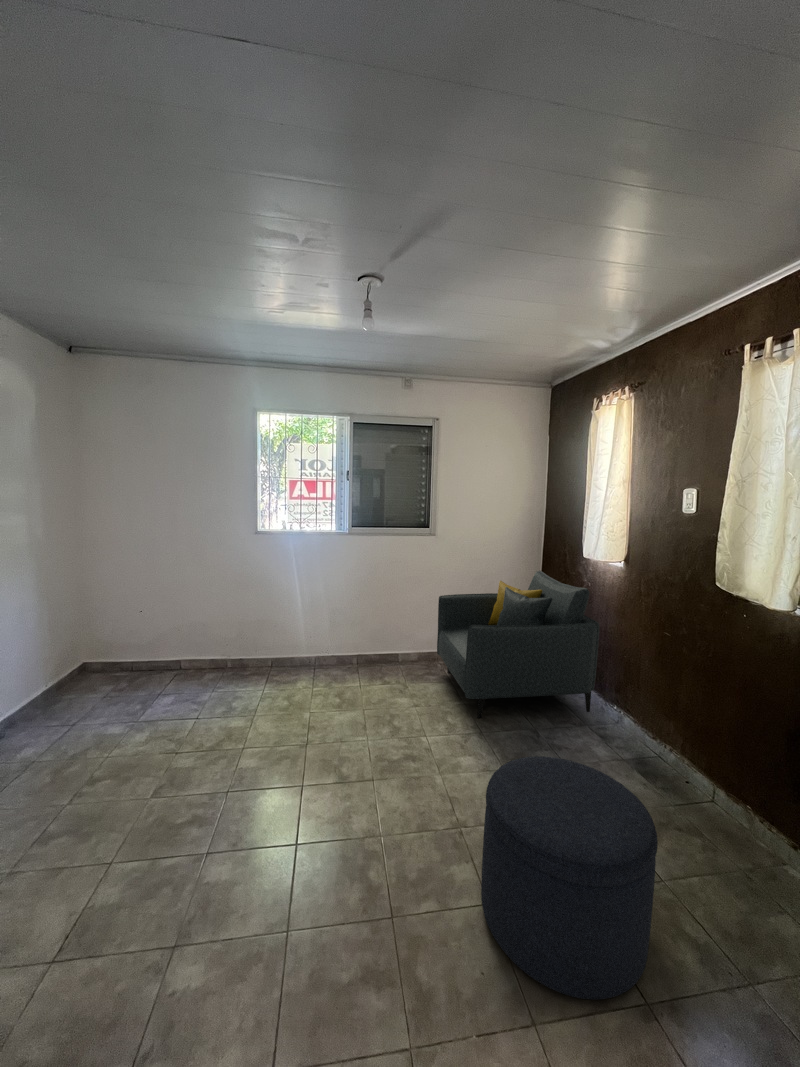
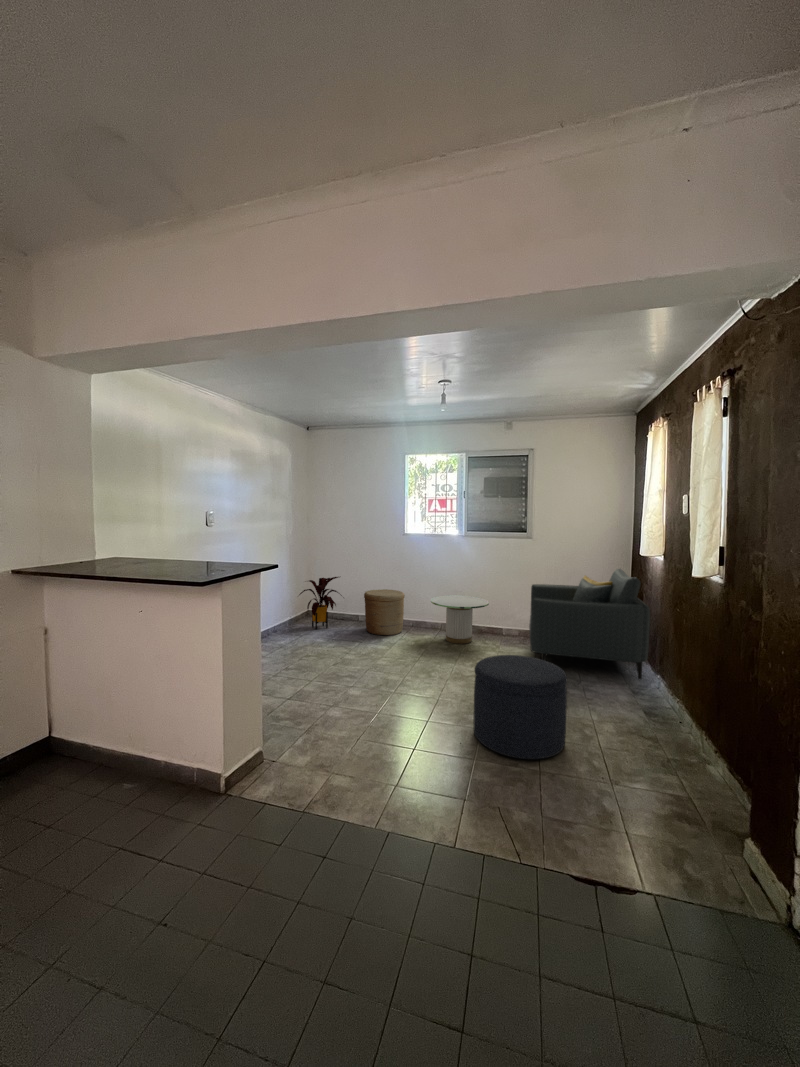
house plant: none [61,603,157,700] -> present [299,577,342,630]
side table: none [305,615,388,689] -> present [431,595,489,644]
woven basket: none [193,616,261,693] -> present [364,589,405,635]

